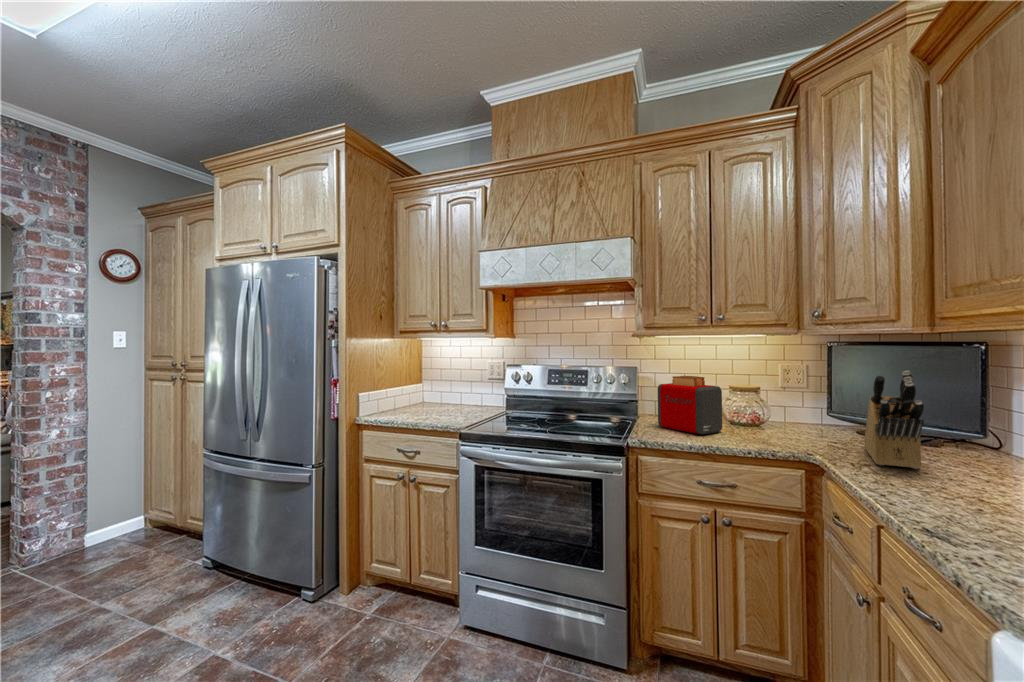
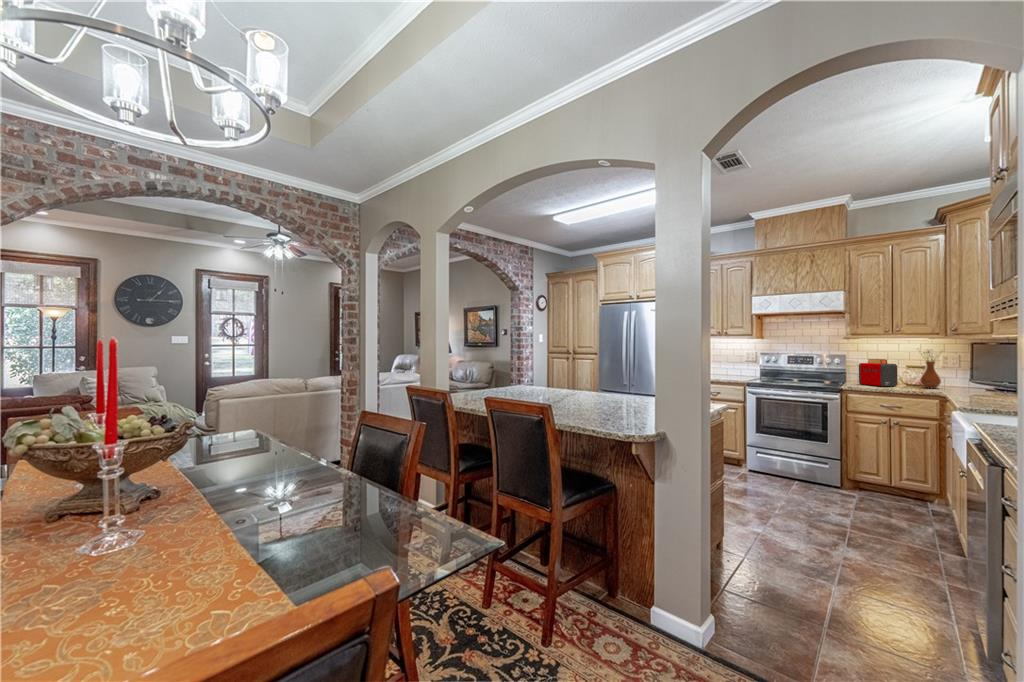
vase: none [747,353,804,436] -> present [920,349,941,388]
knife block: present [864,371,924,469] -> none [969,354,997,395]

